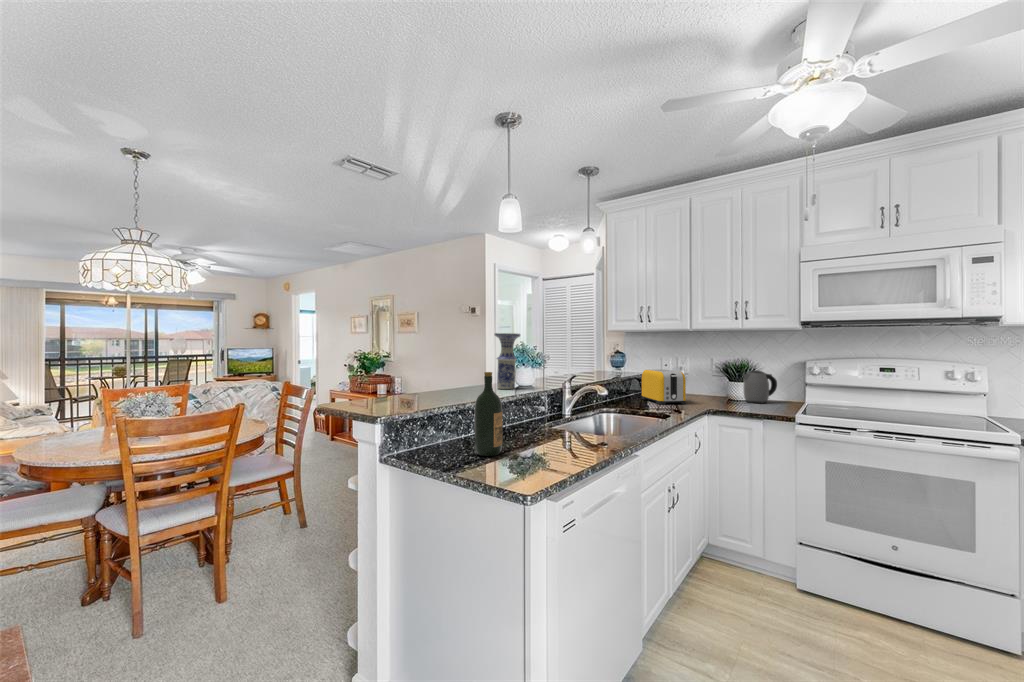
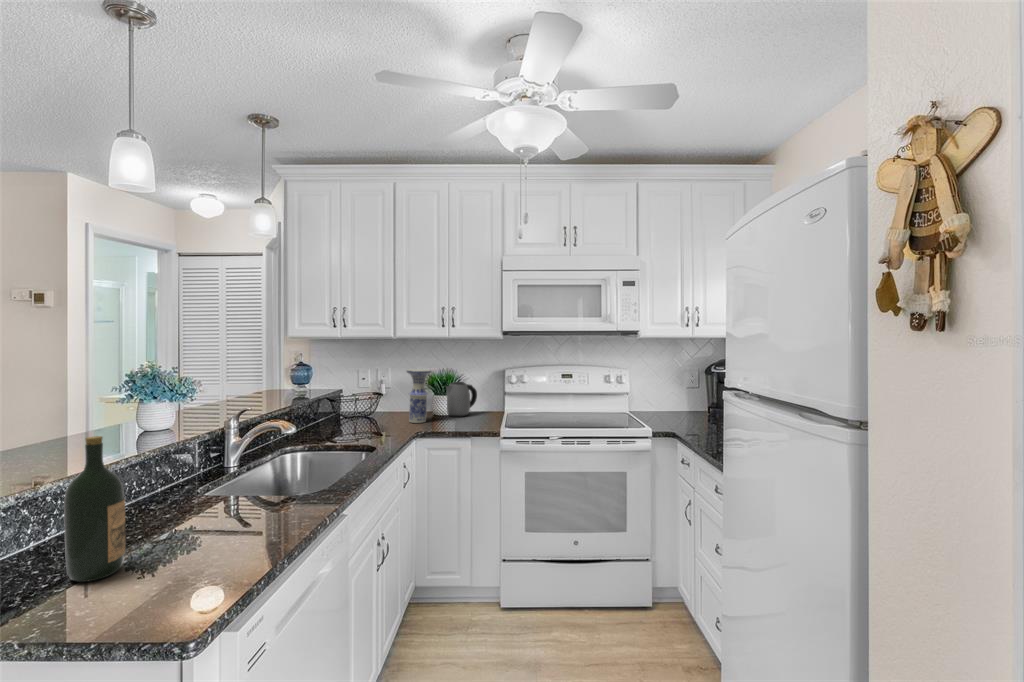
vase: present [494,333,520,389] -> present [407,369,431,423]
toaster: present [642,370,686,405] -> none [334,386,388,431]

